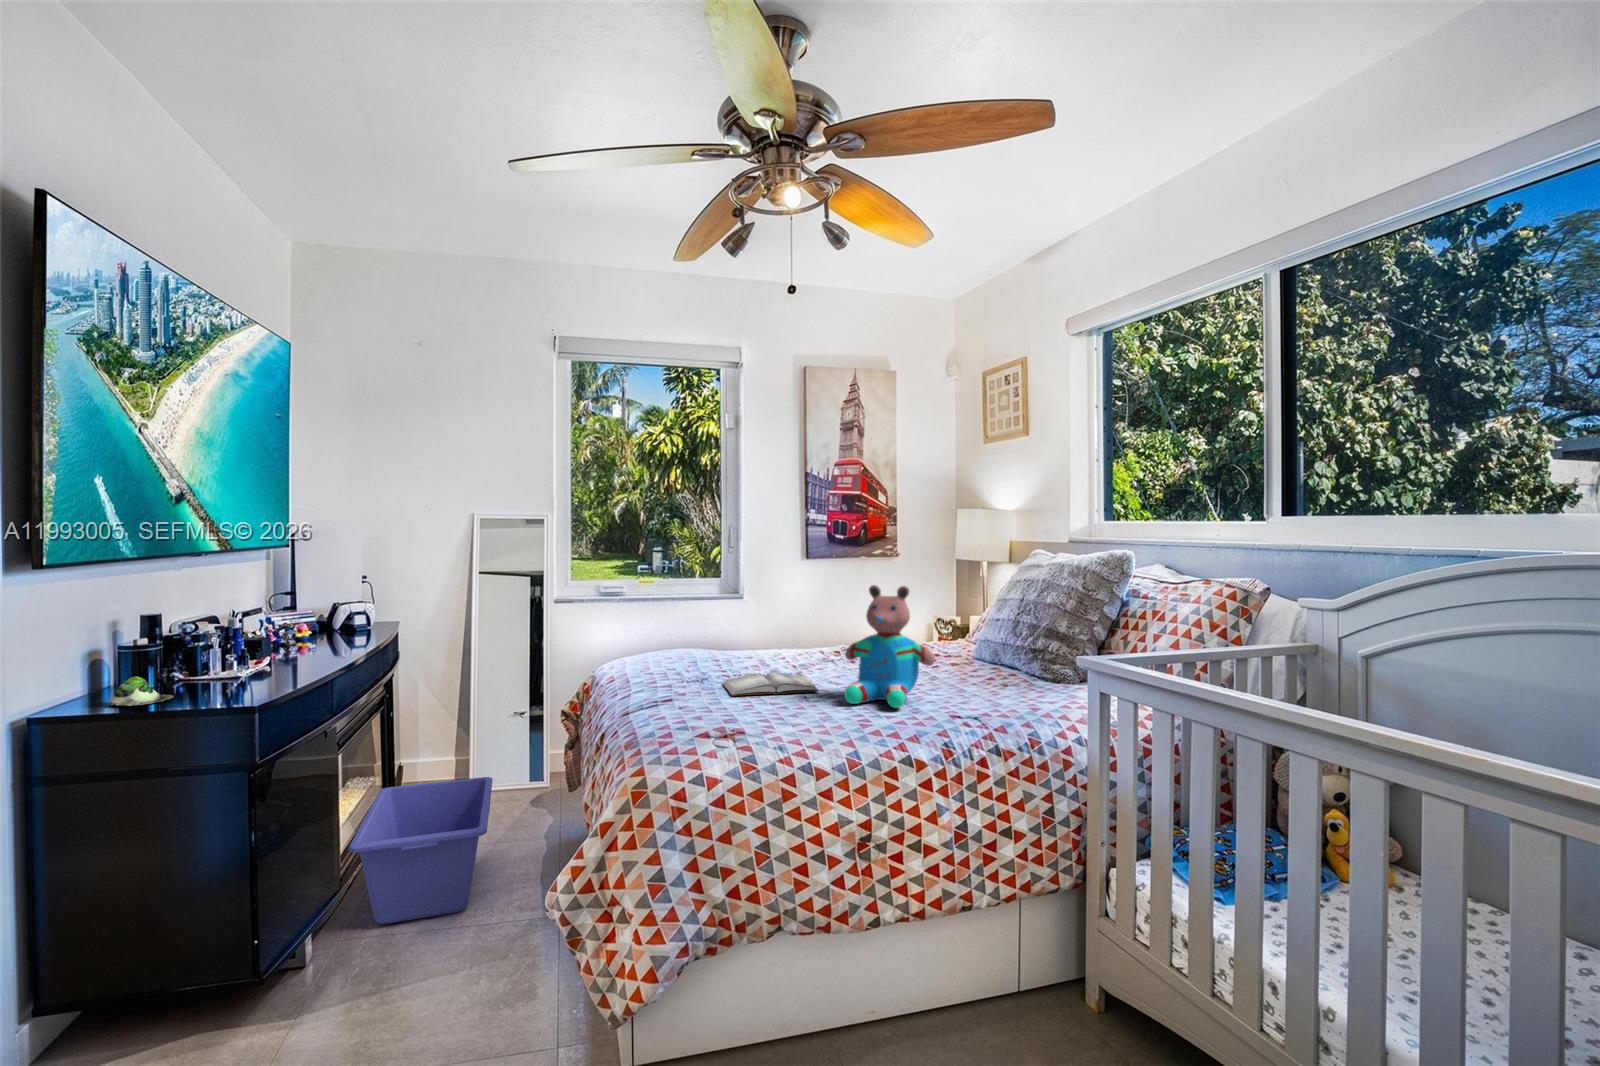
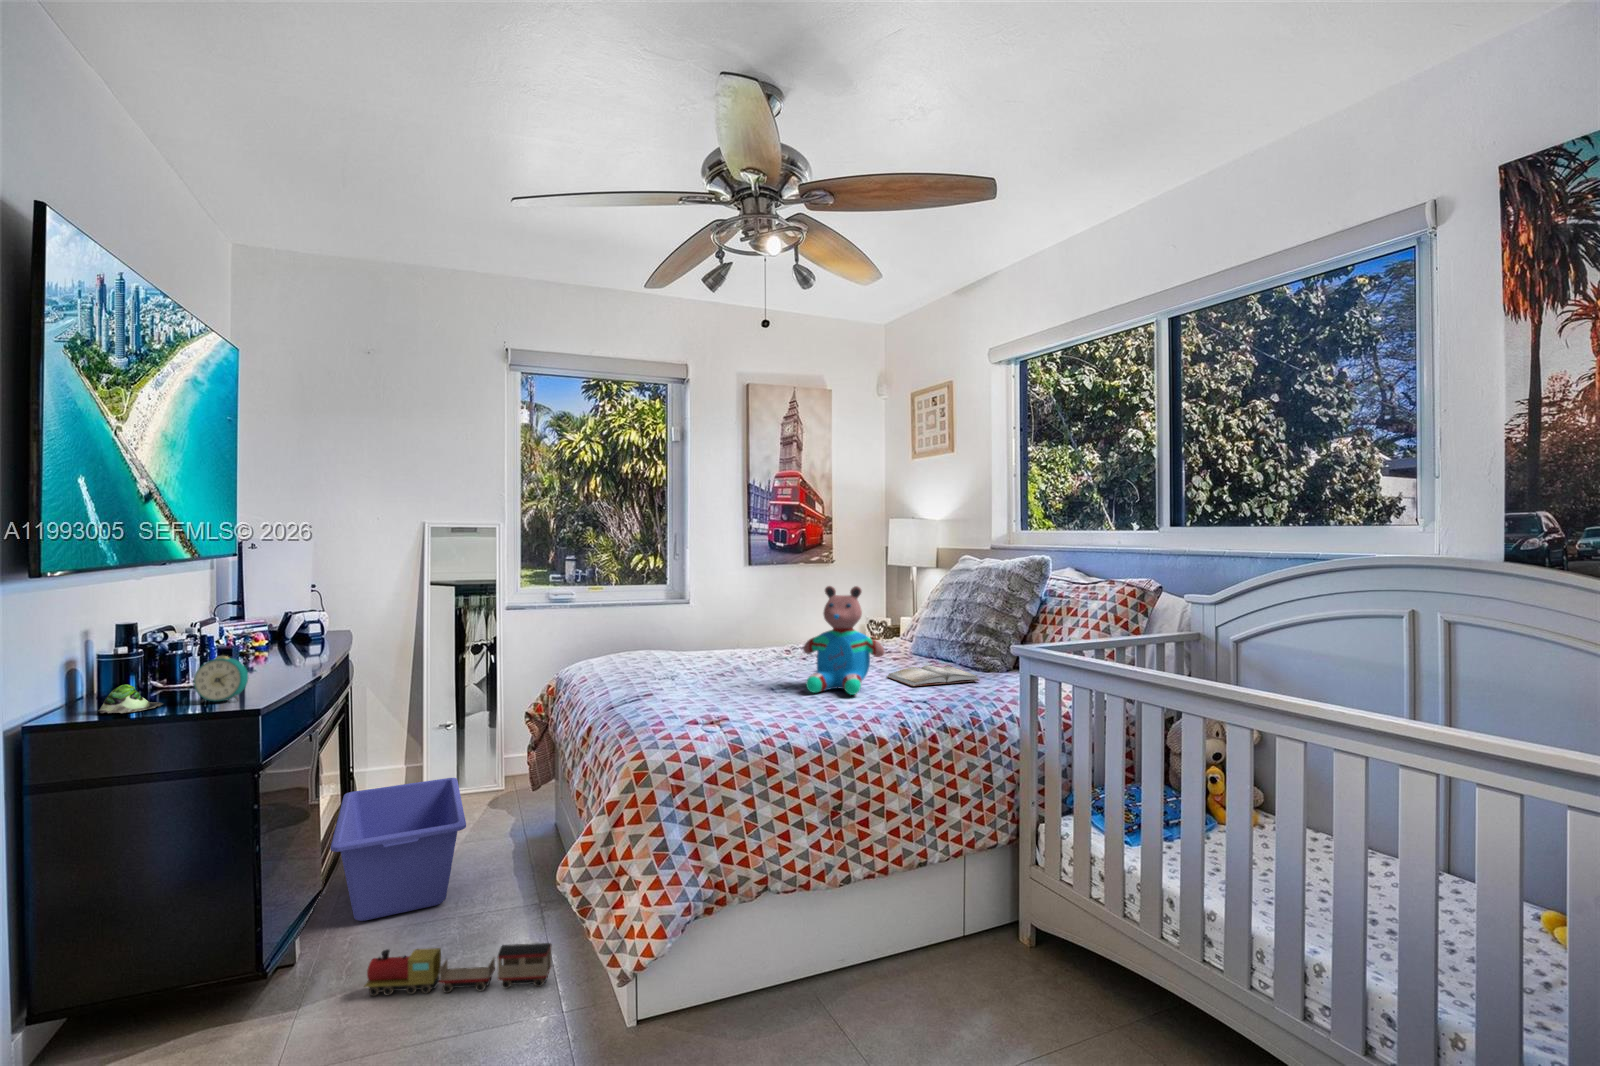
alarm clock: none [202,649,257,697] -> present [193,656,248,702]
hardback book: present [722,672,819,696] -> present [886,666,979,686]
toy train: none [363,962,556,1015] -> present [364,943,552,996]

